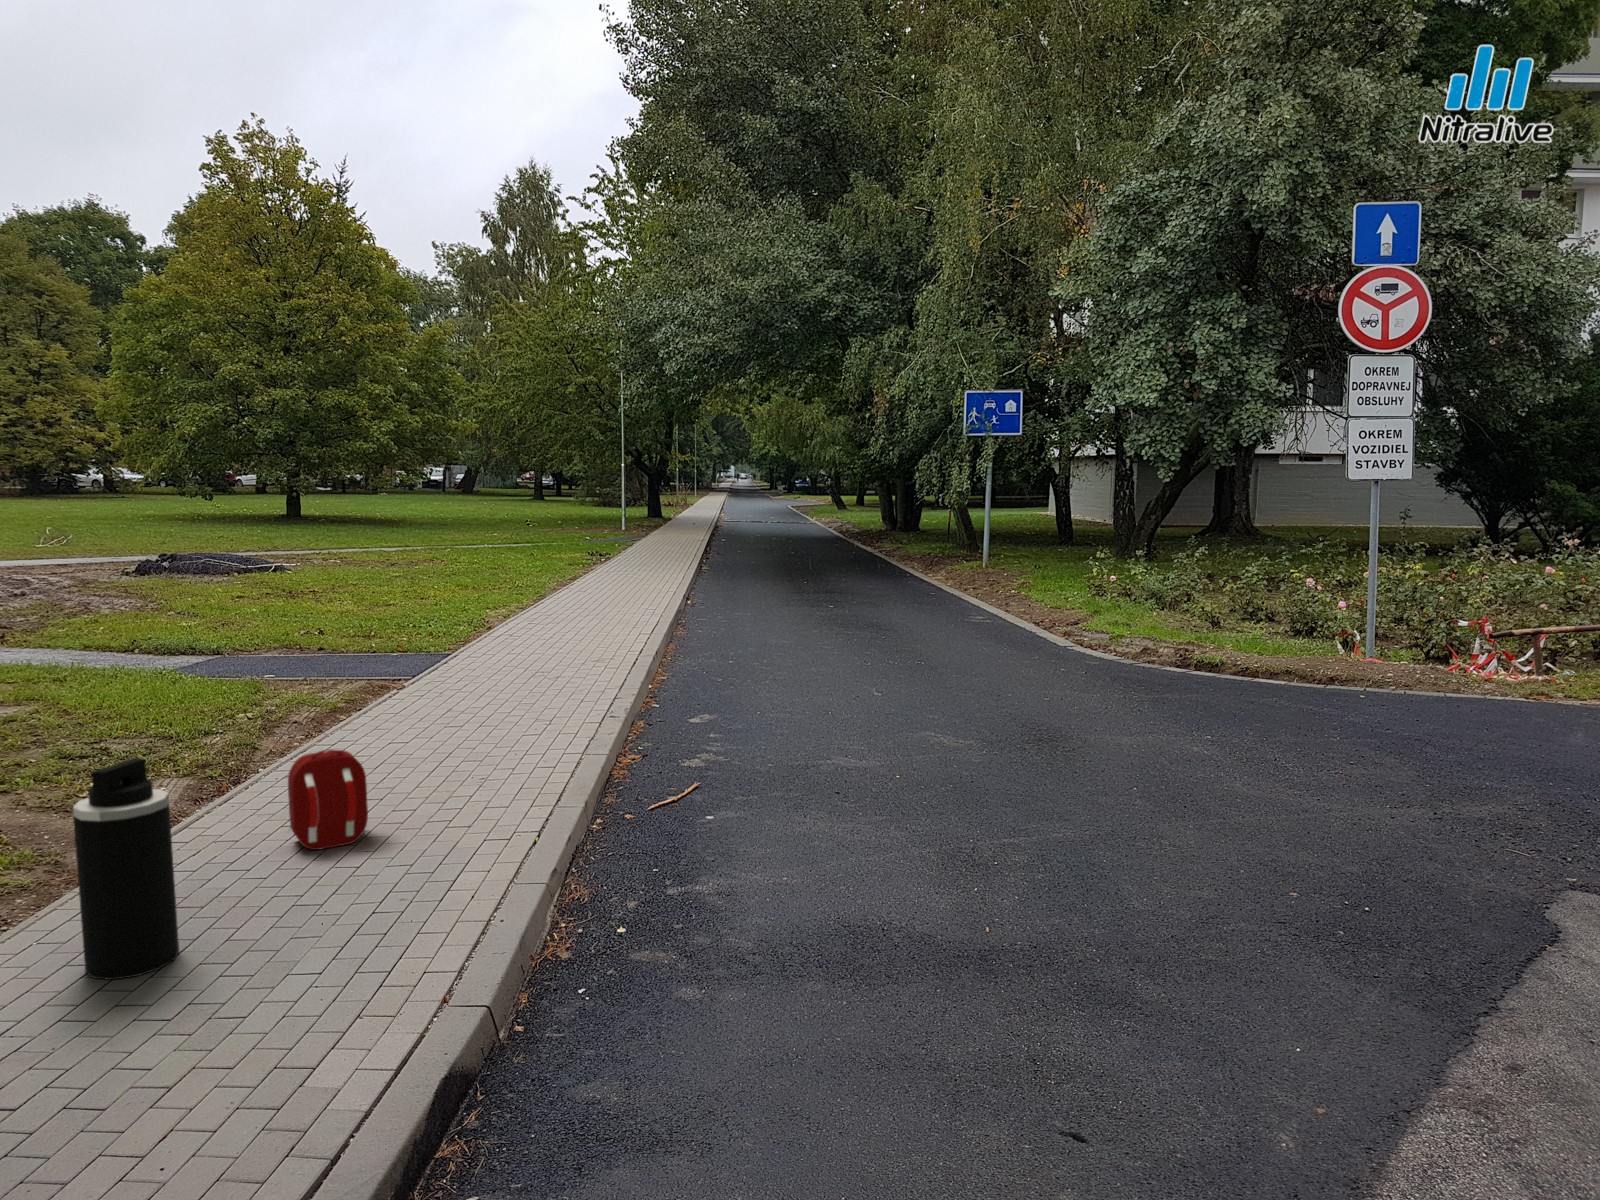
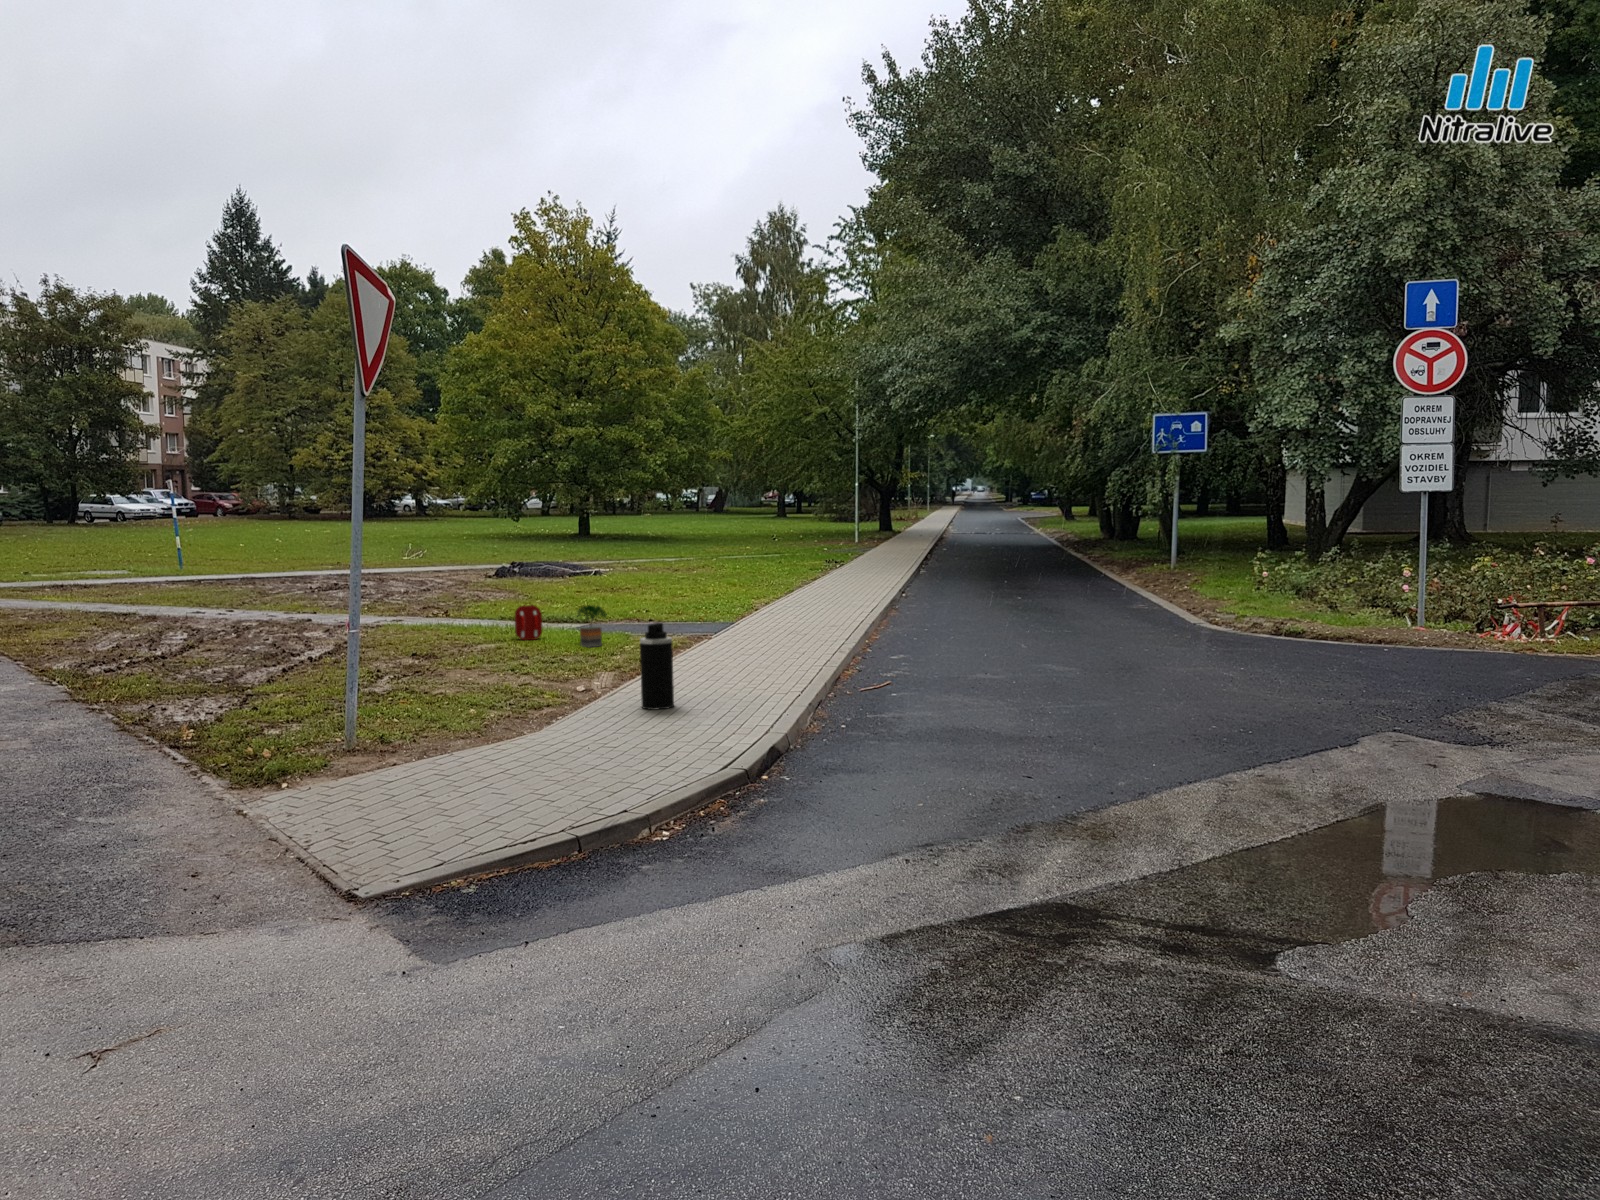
potted tree: none [122,650,186,726] -> present [577,605,607,647]
backpack: present [288,750,368,850] -> present [515,605,542,640]

